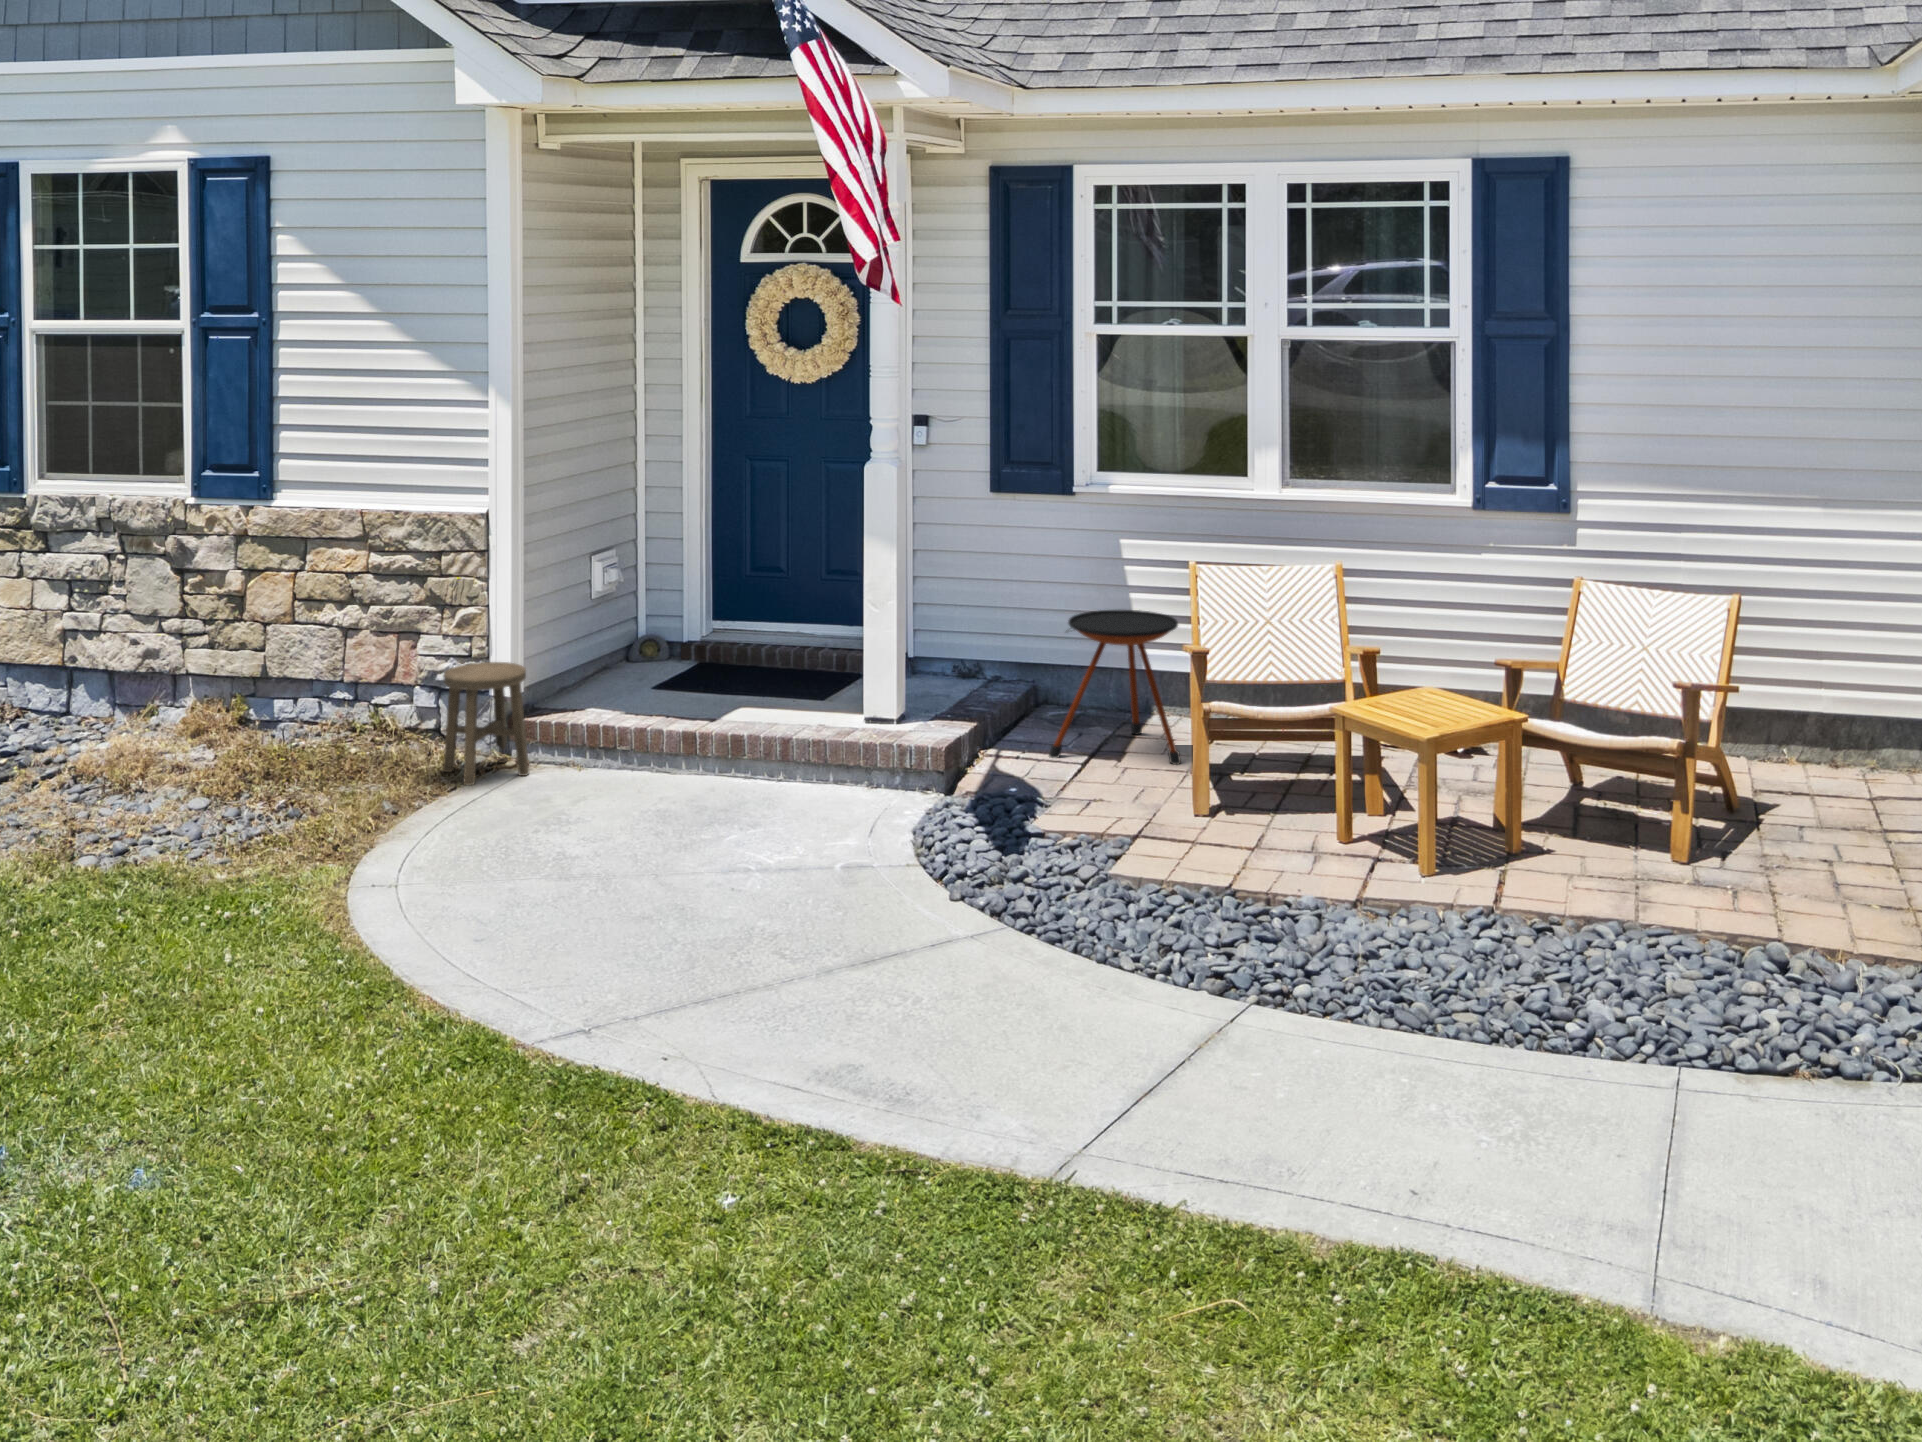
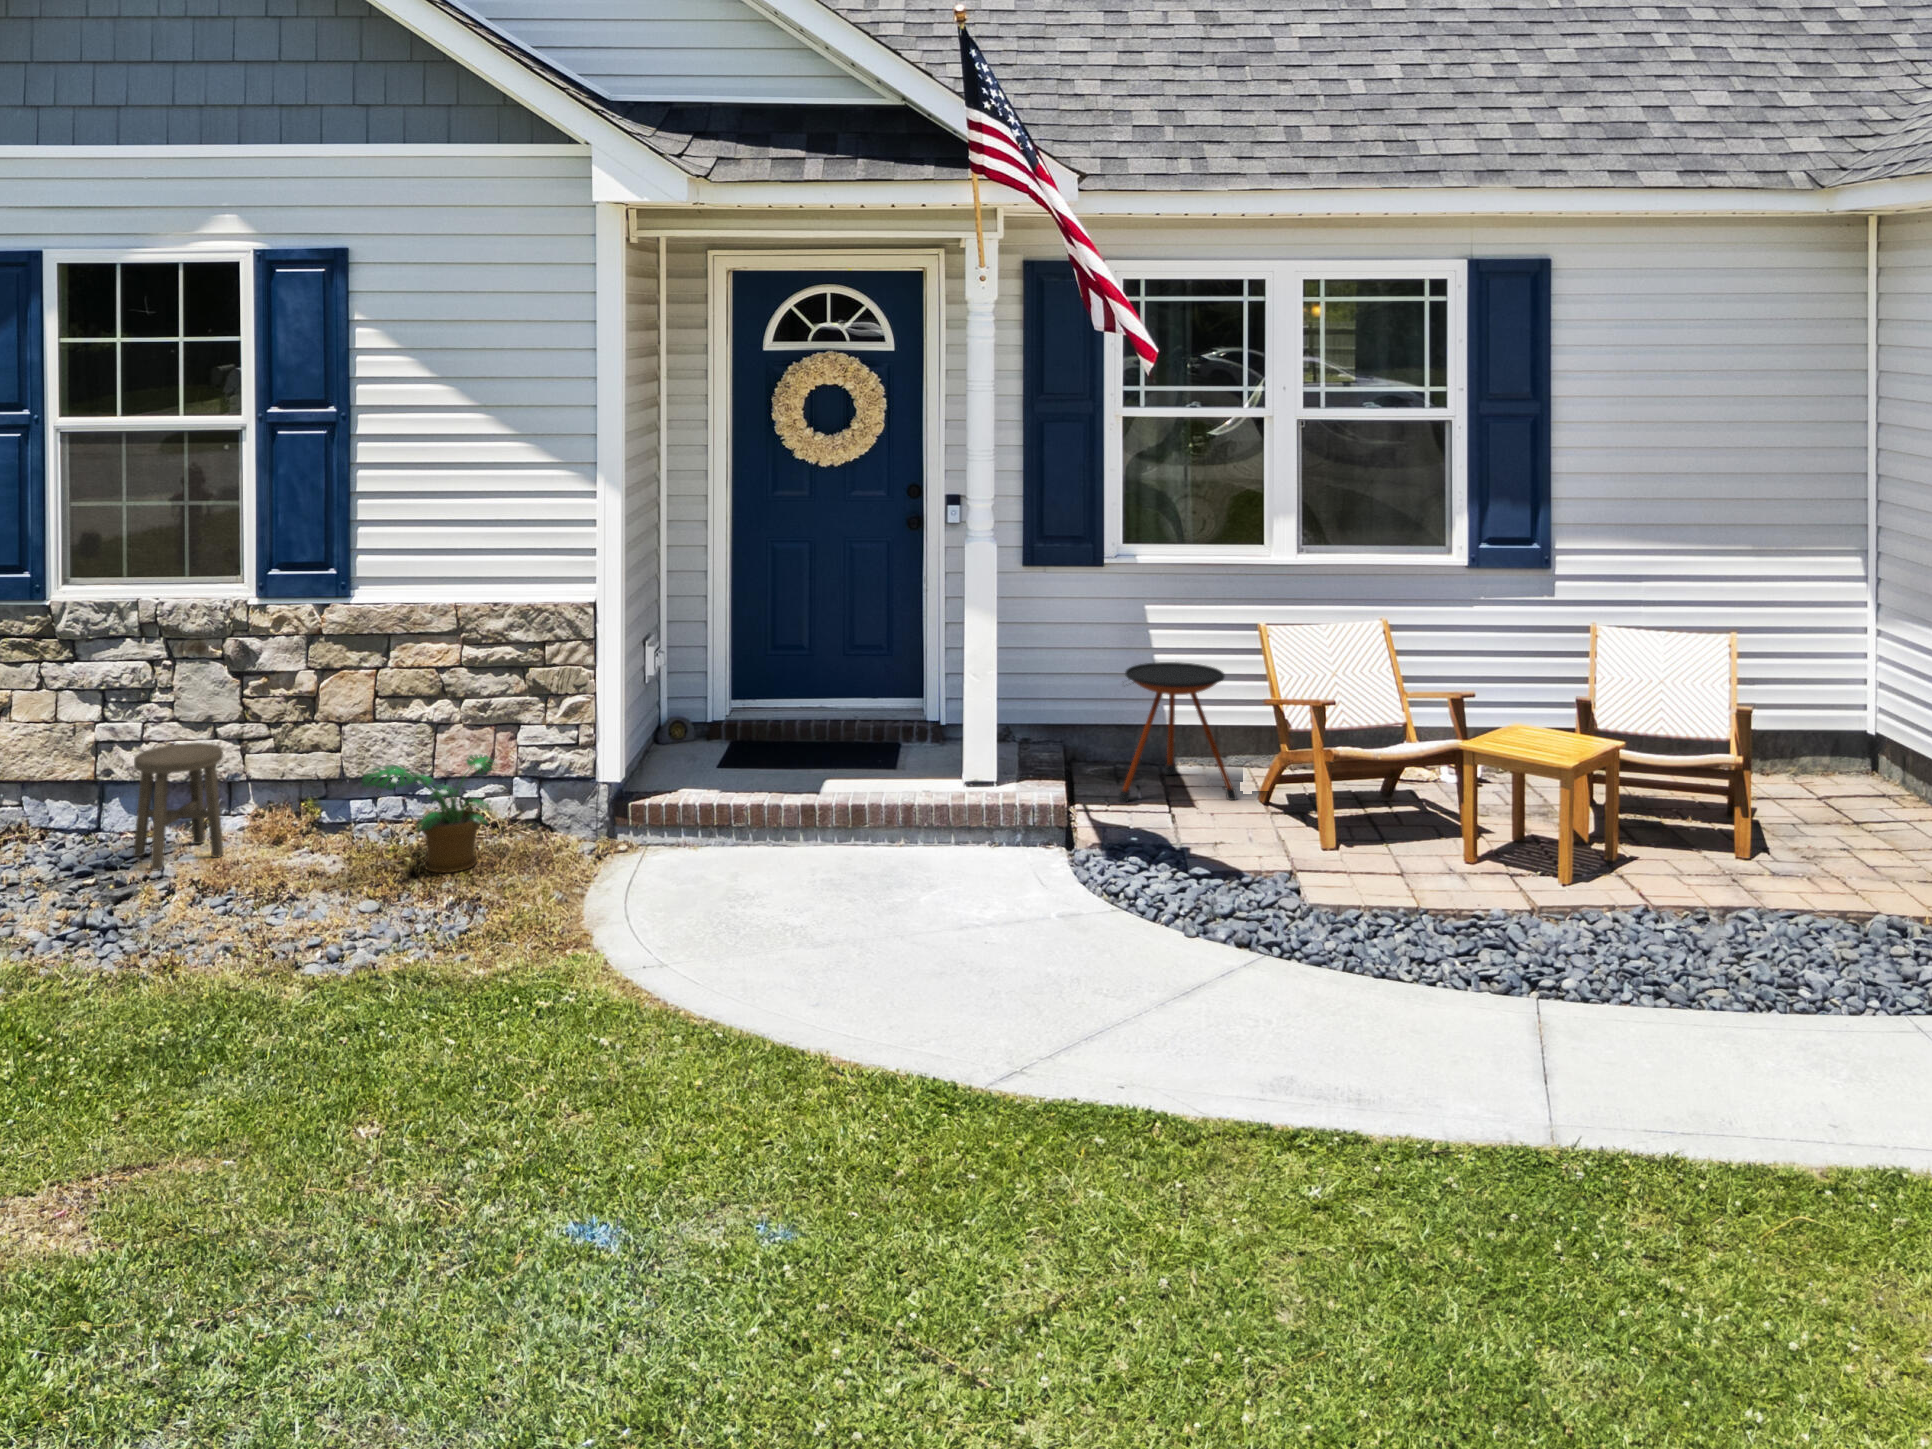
potted plant: none [249,661,394,773] -> present [361,755,495,873]
stool: present [443,662,529,785] -> present [133,743,224,871]

